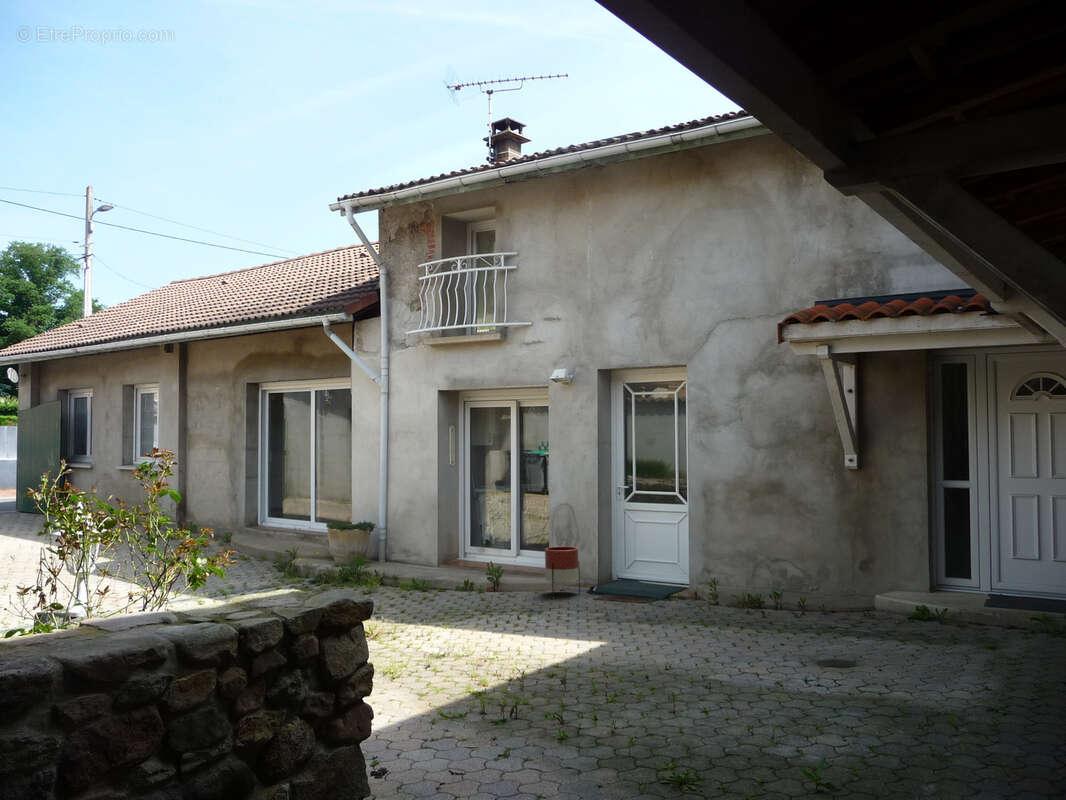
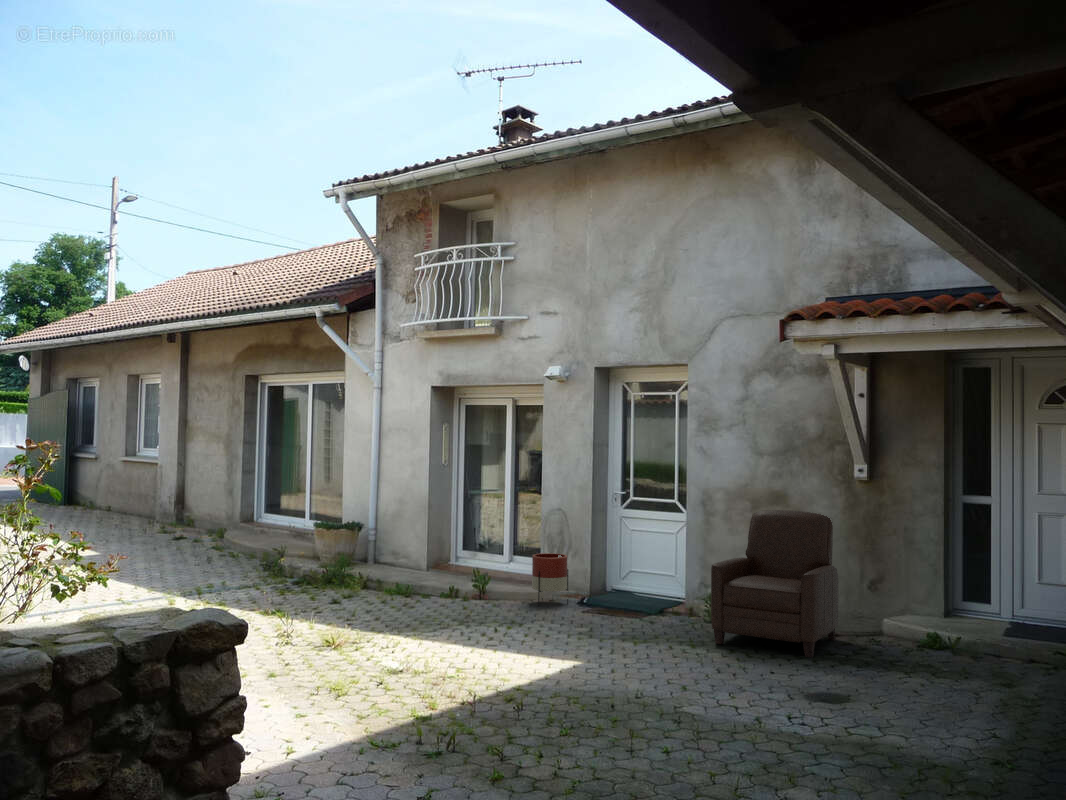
chair: none [720,499,835,632] -> present [711,510,839,658]

